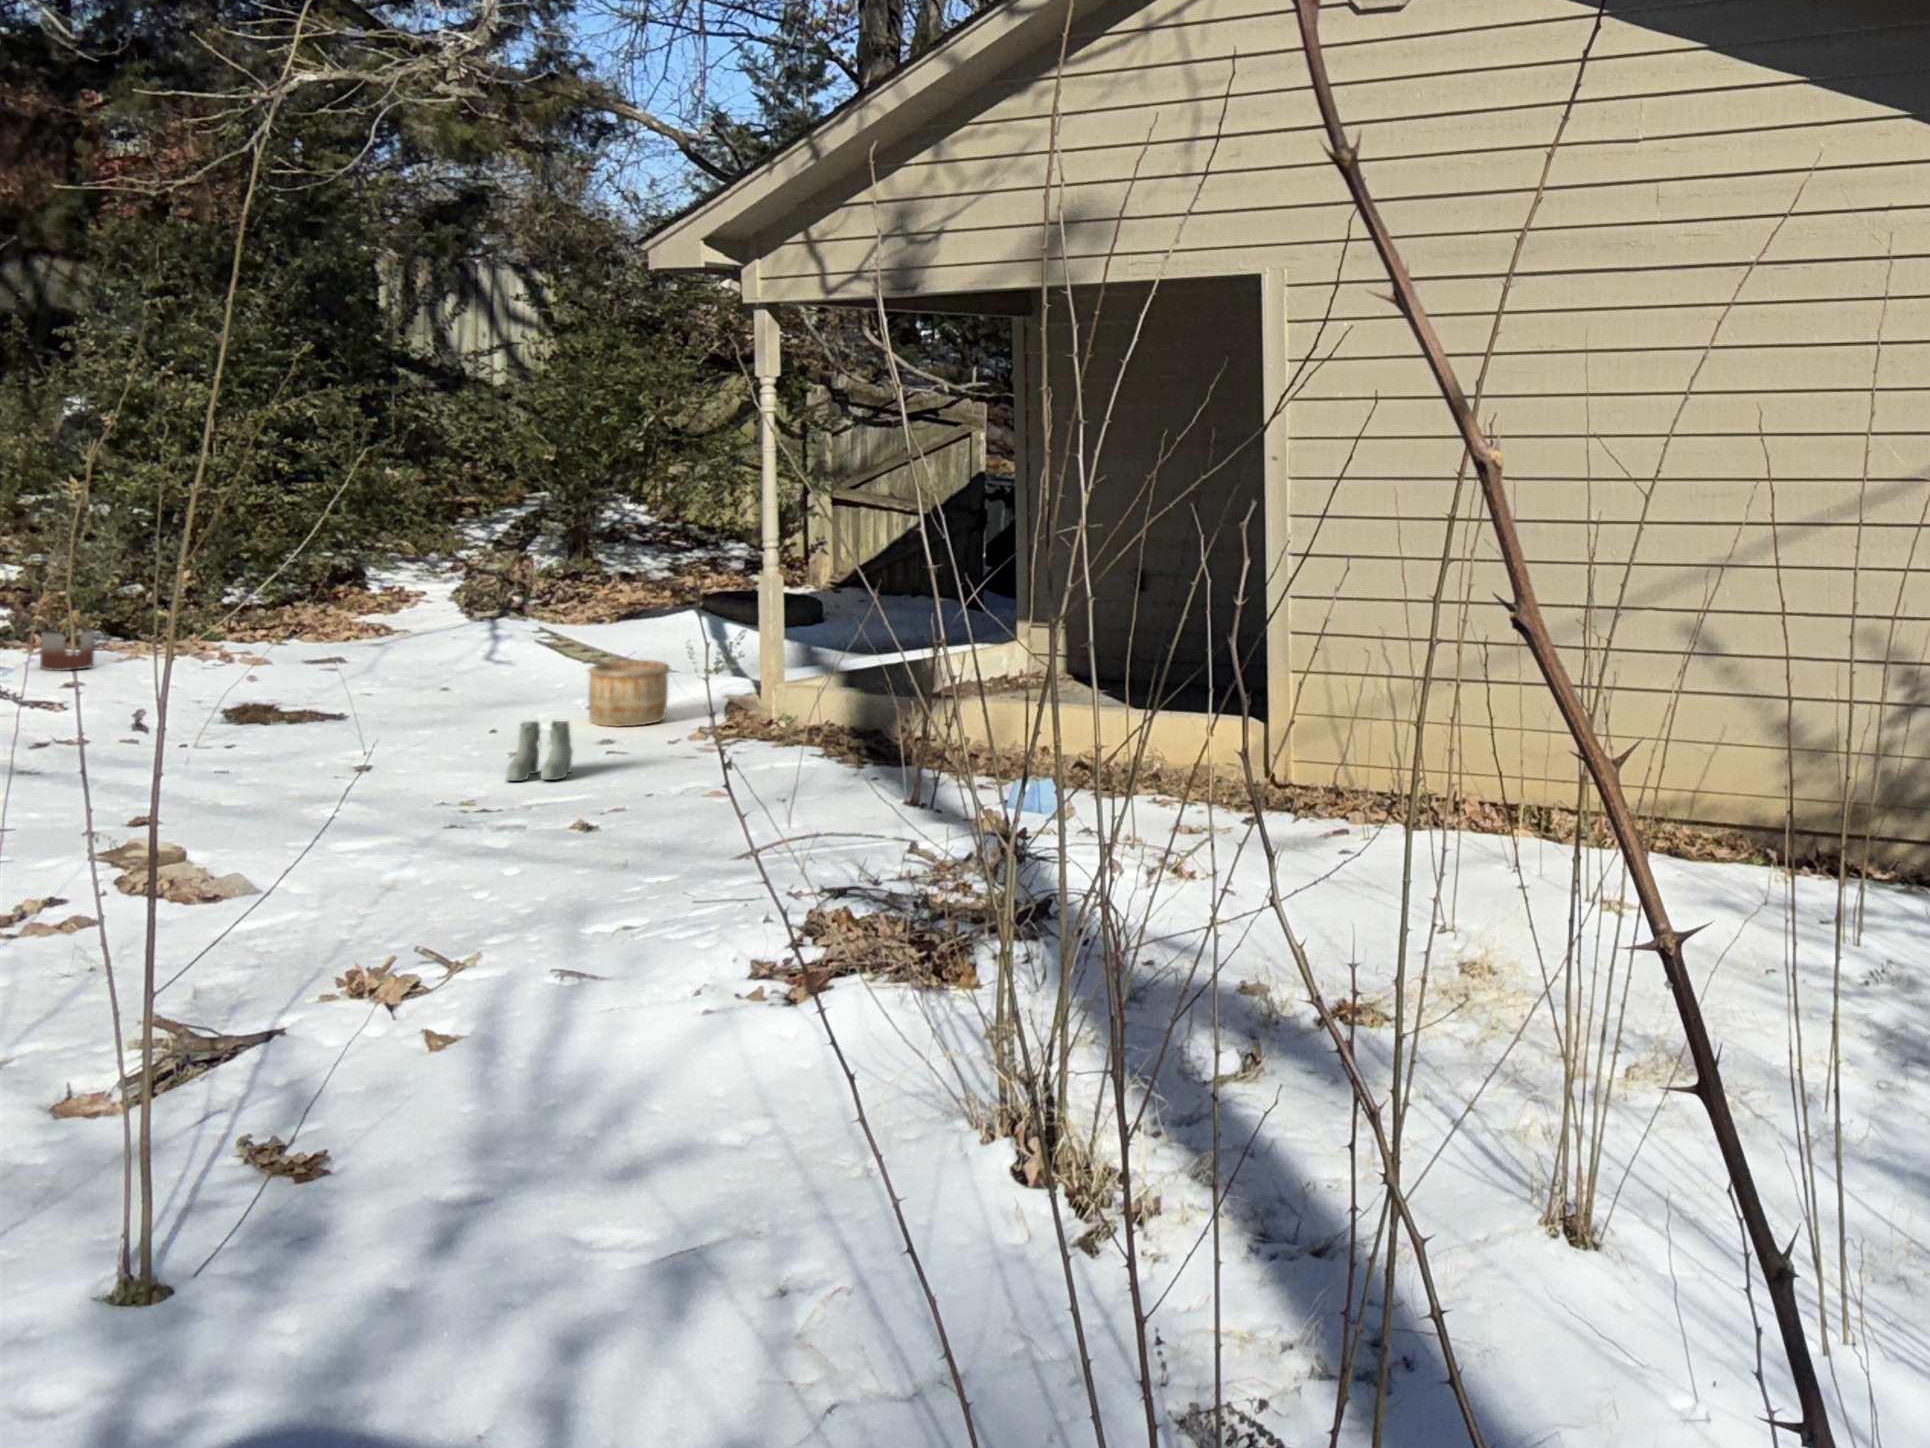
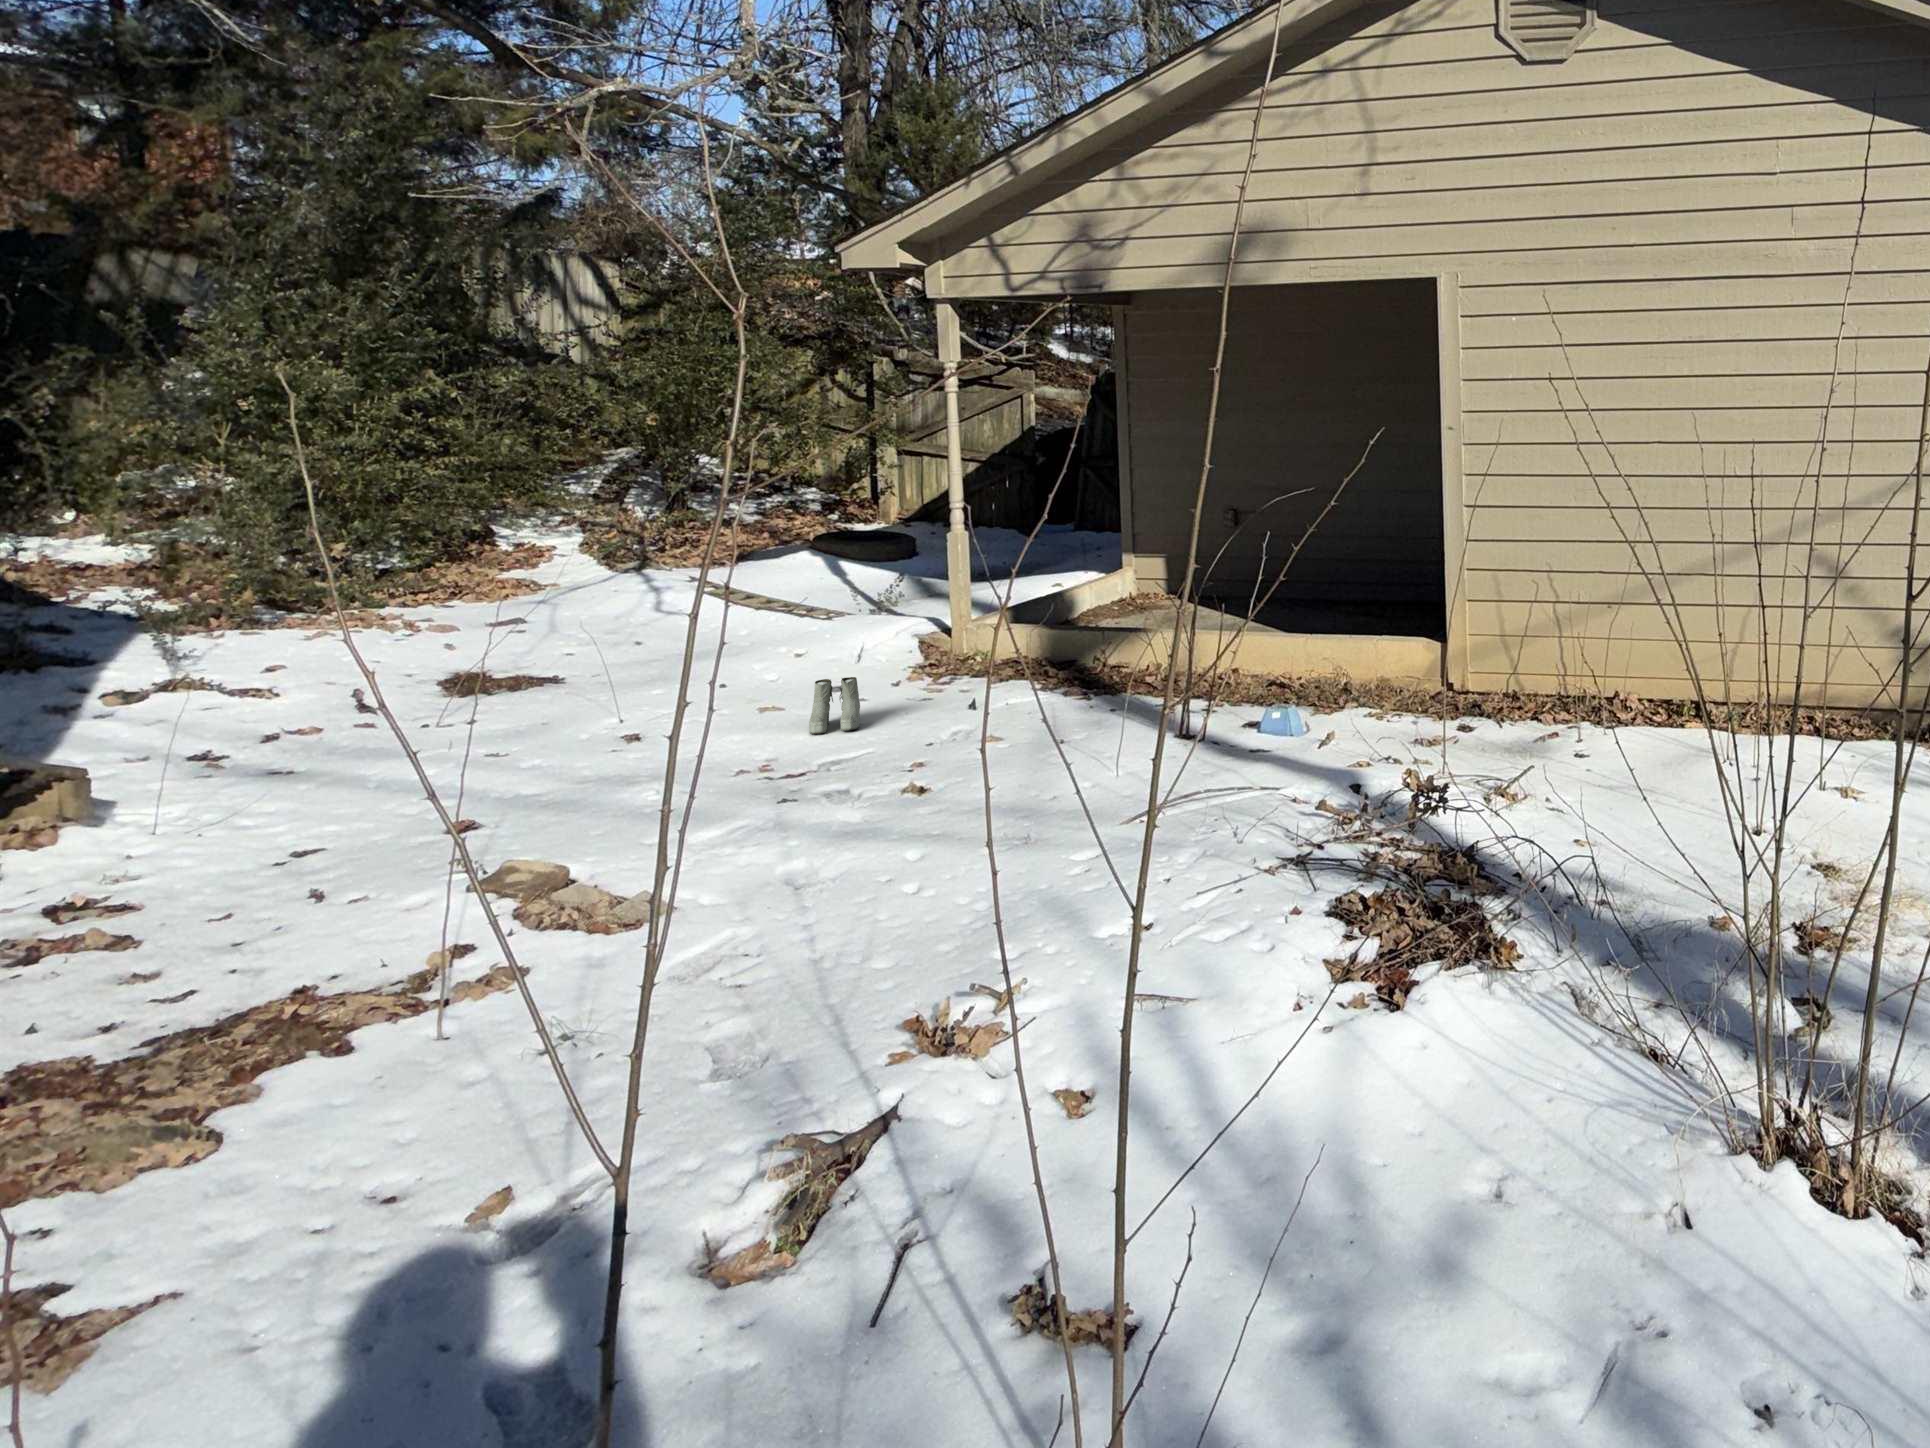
planter: present [40,629,94,671] -> none [233,604,285,645]
wooden bucket: present [588,660,669,727] -> none [817,612,888,673]

